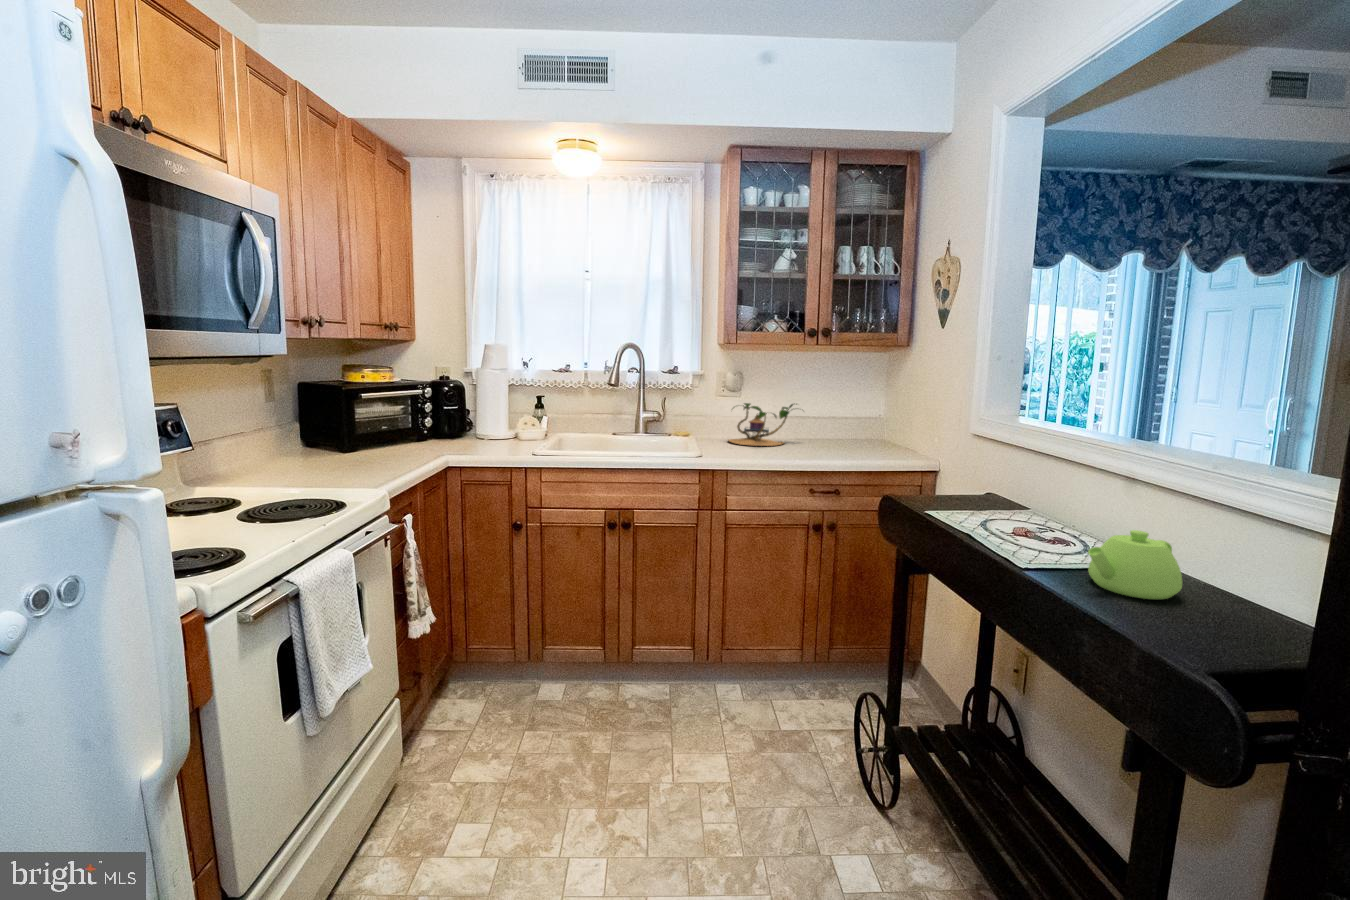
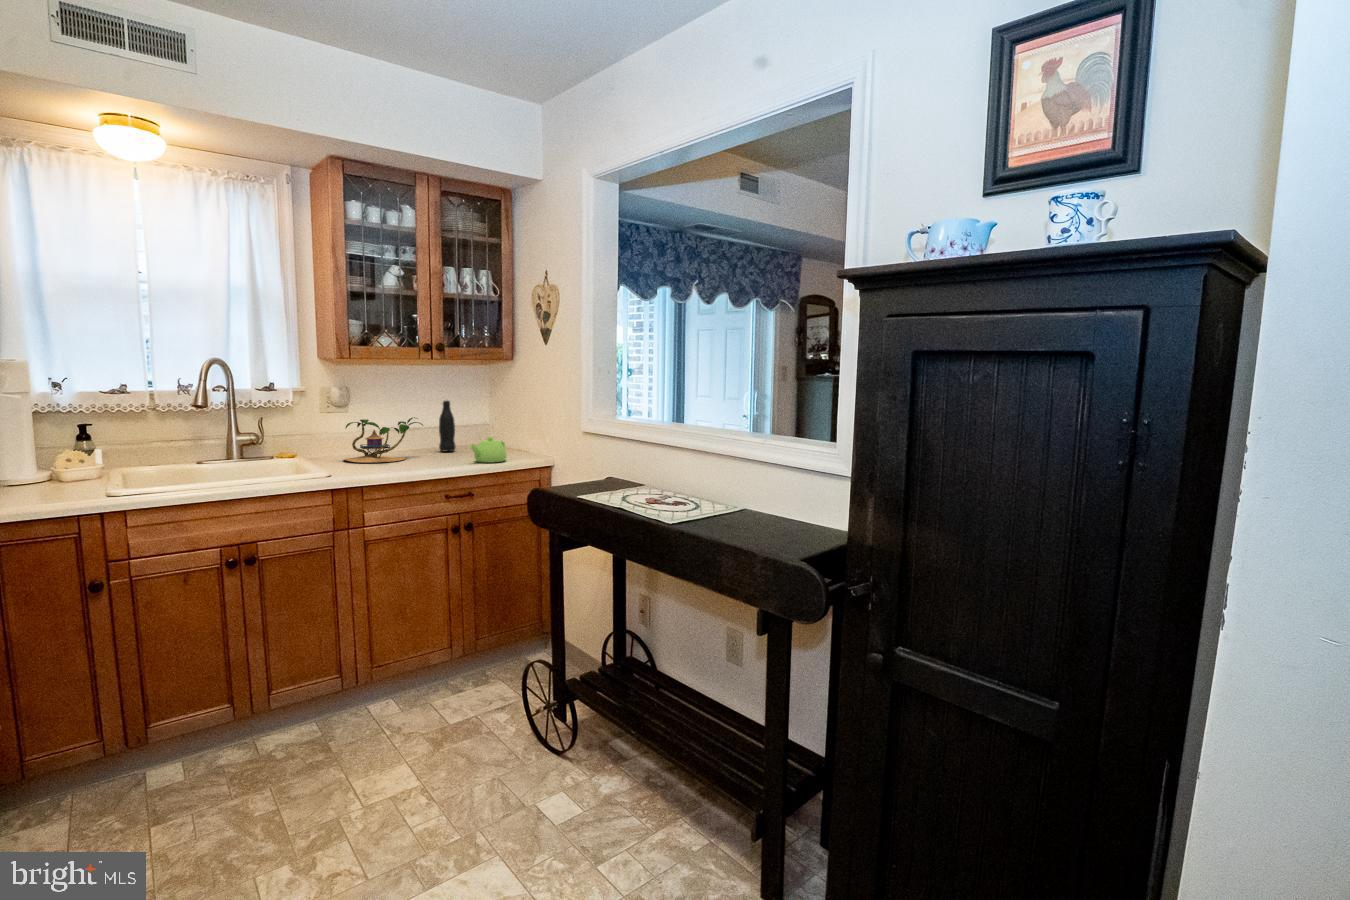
bottle: none [823,388,841,440] -> present [439,401,455,451]
teapot: present [1088,530,1182,600] -> present [470,437,506,463]

